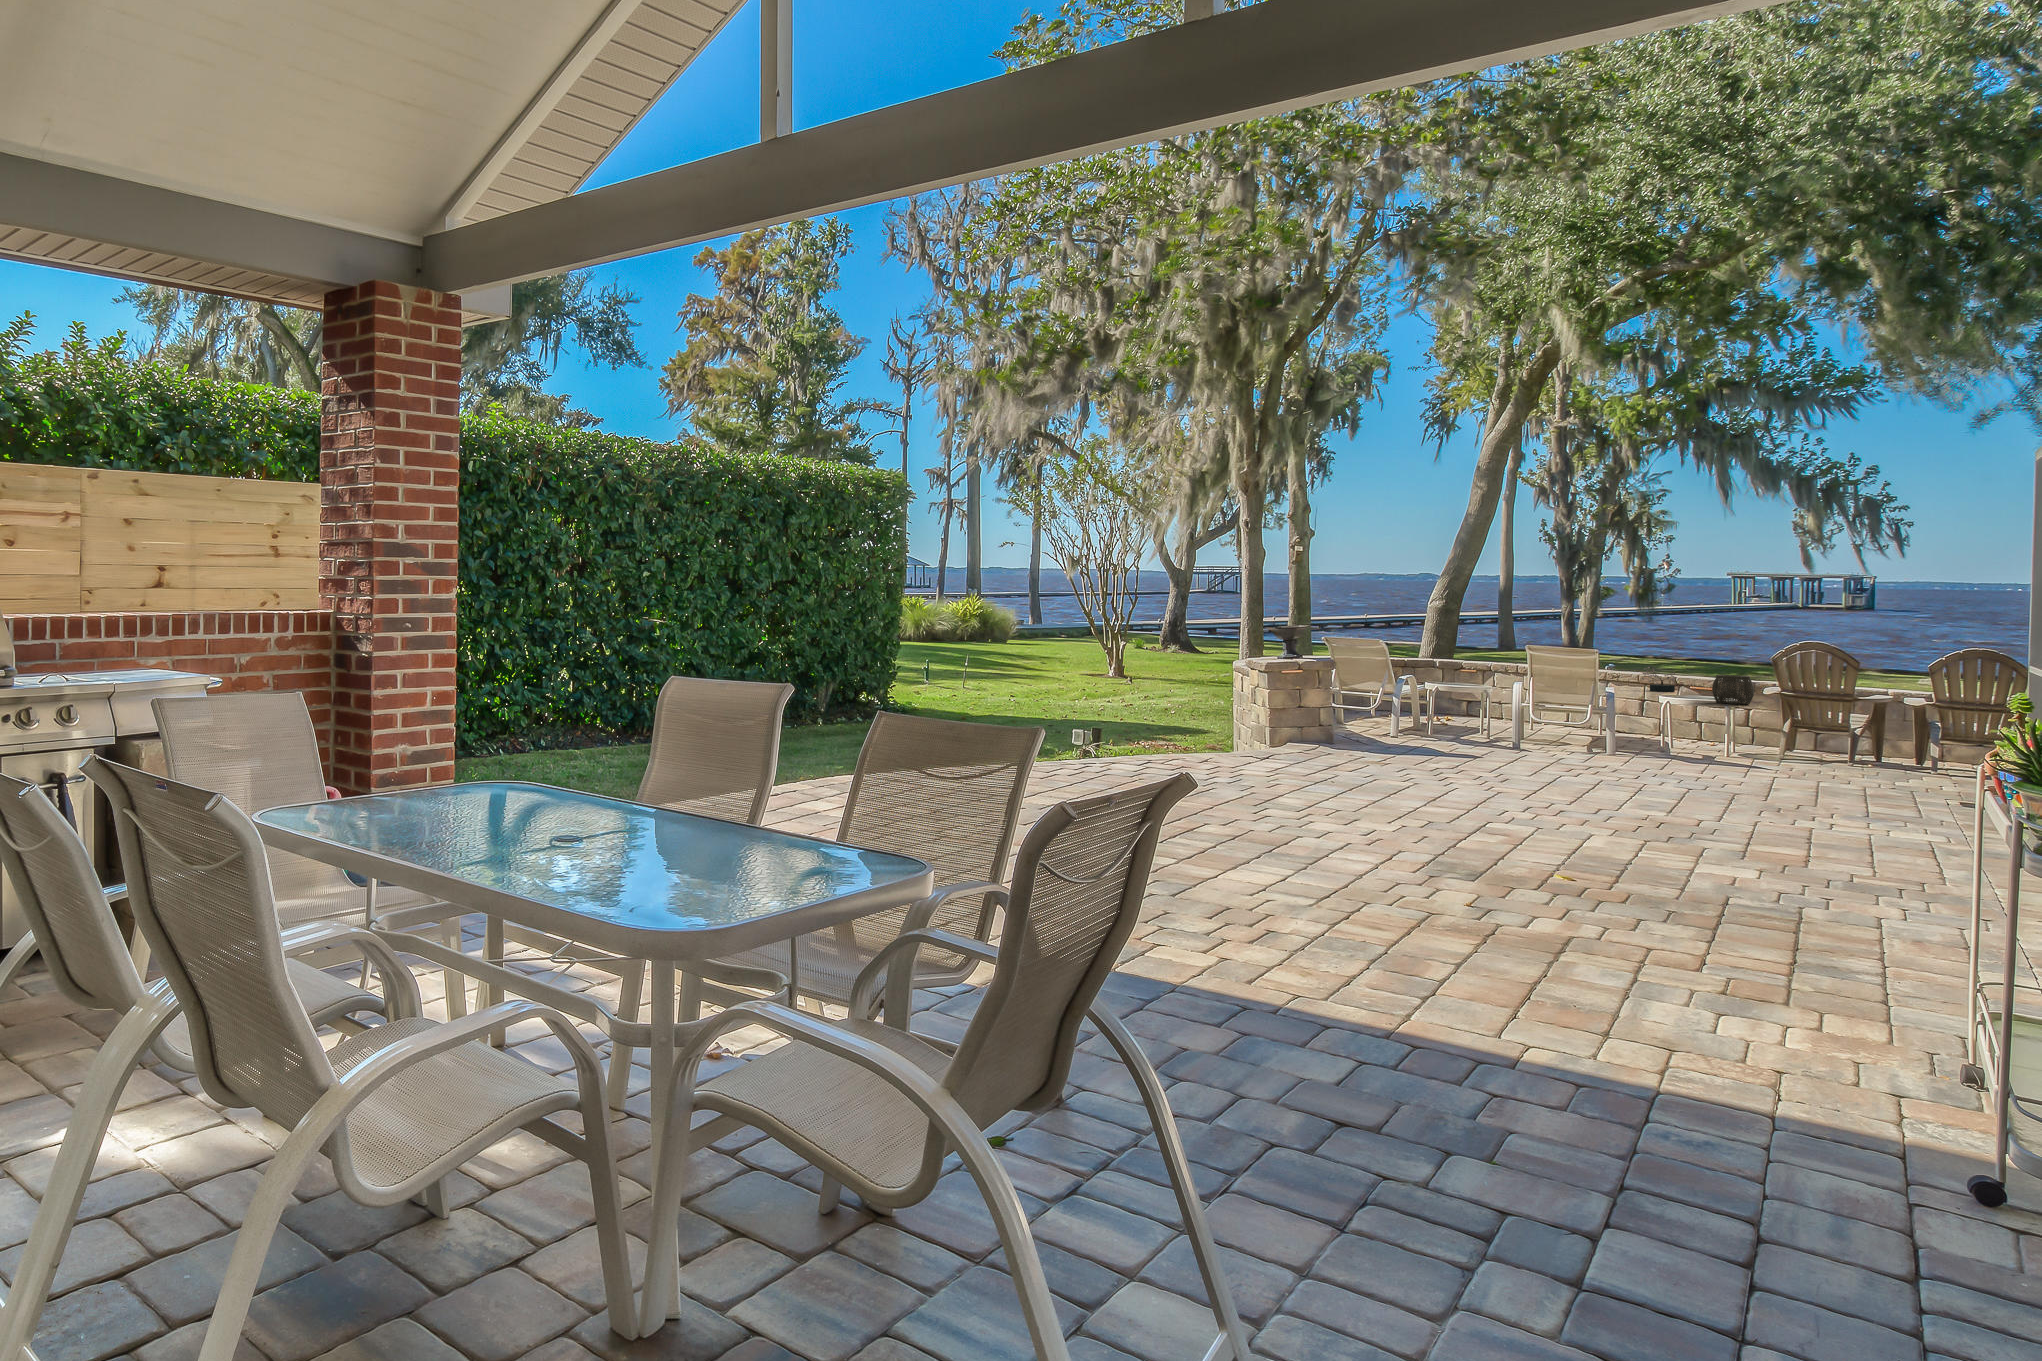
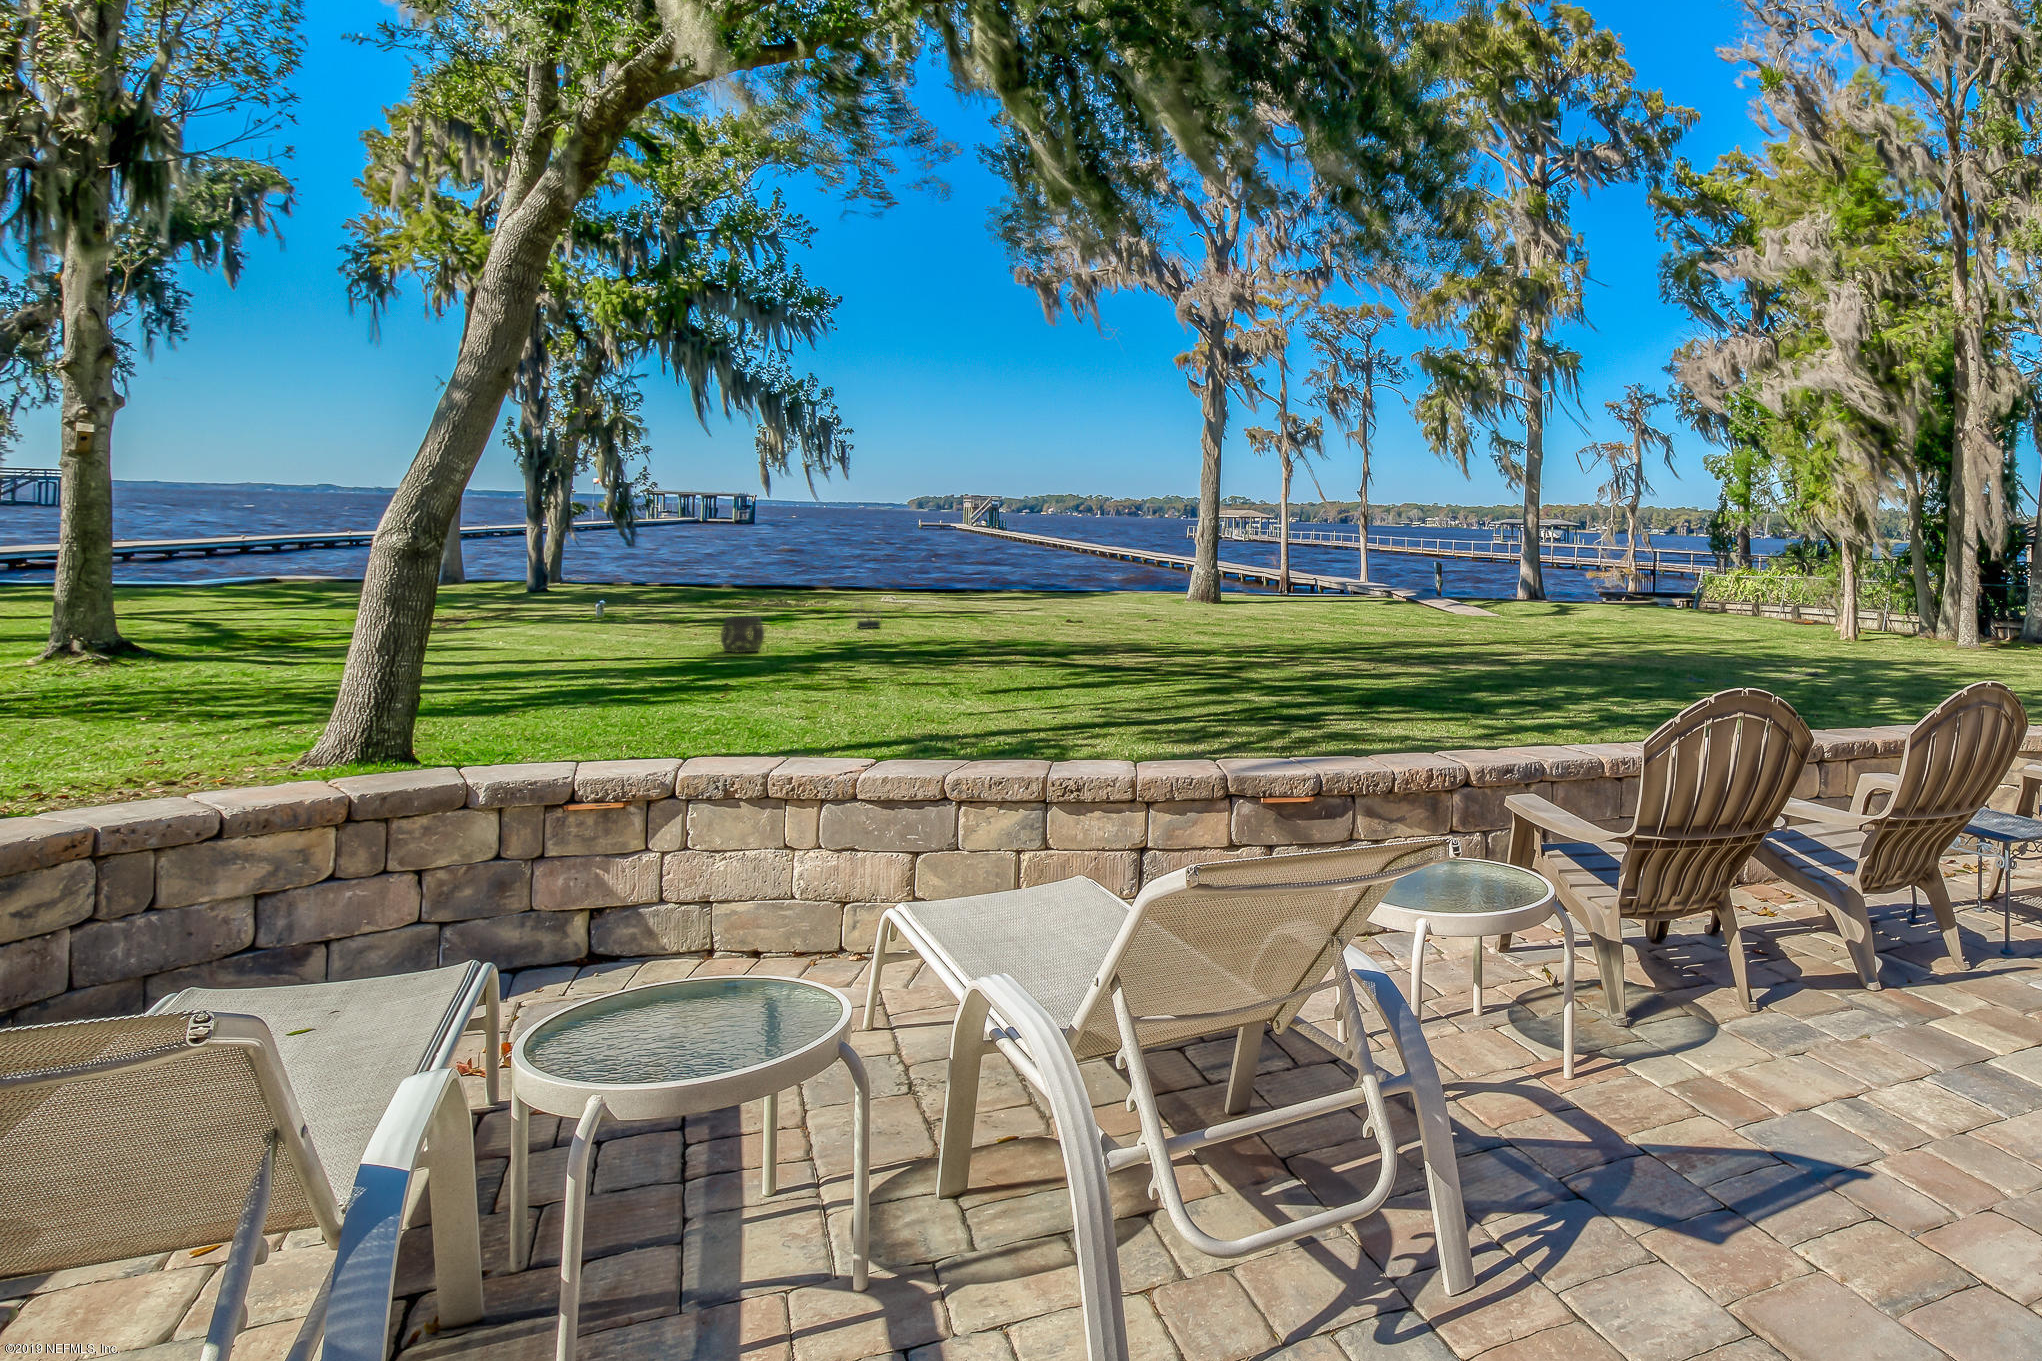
decorative plant: present [1642,667,1679,692] -> present [856,603,880,629]

